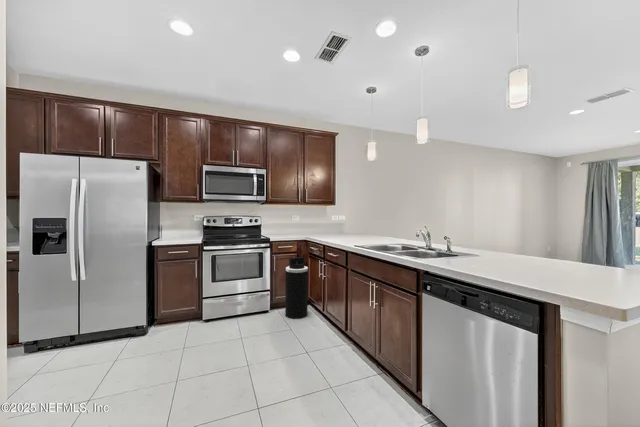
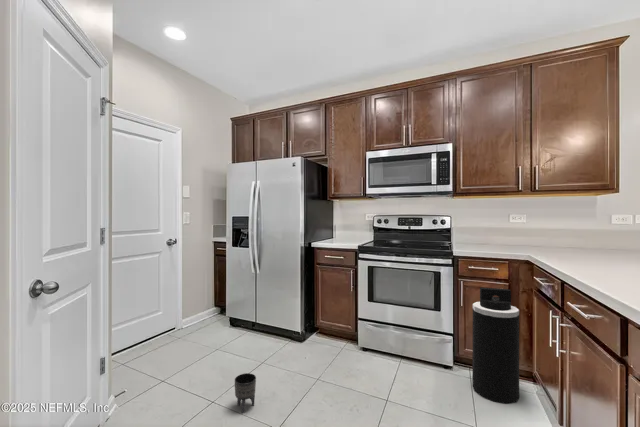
planter: none [139,362,162,396] -> present [235,373,256,413]

